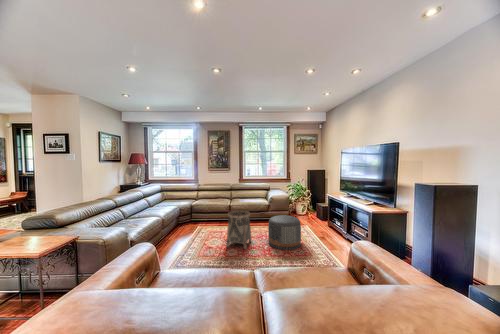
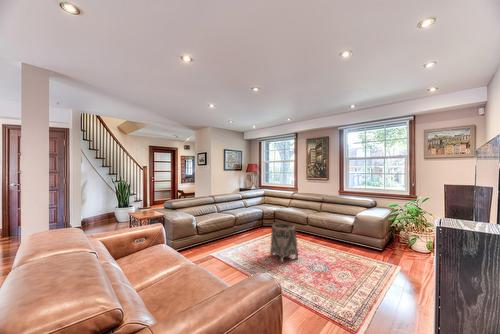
pouf: present [268,215,301,250] -> none [309,238,351,284]

